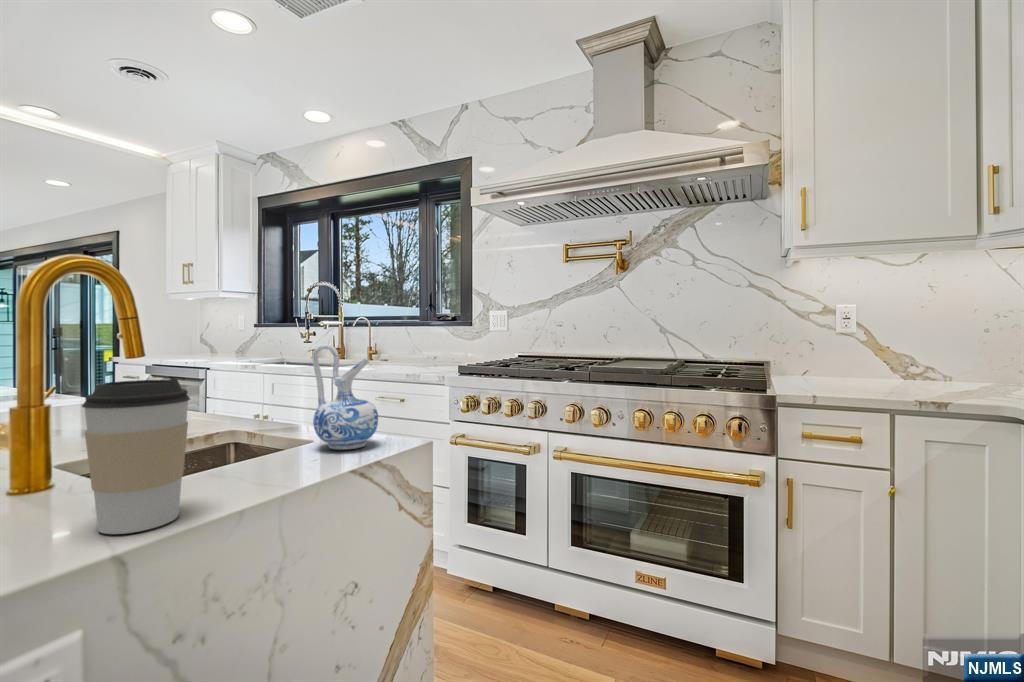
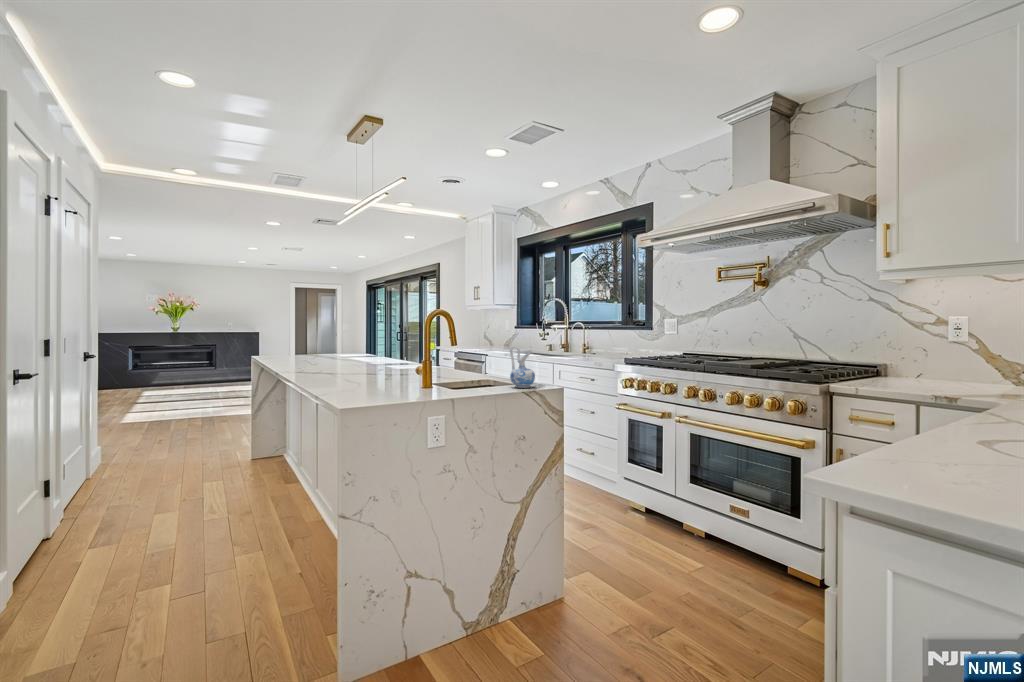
coffee cup: present [82,377,190,534] -> none [445,356,468,396]

